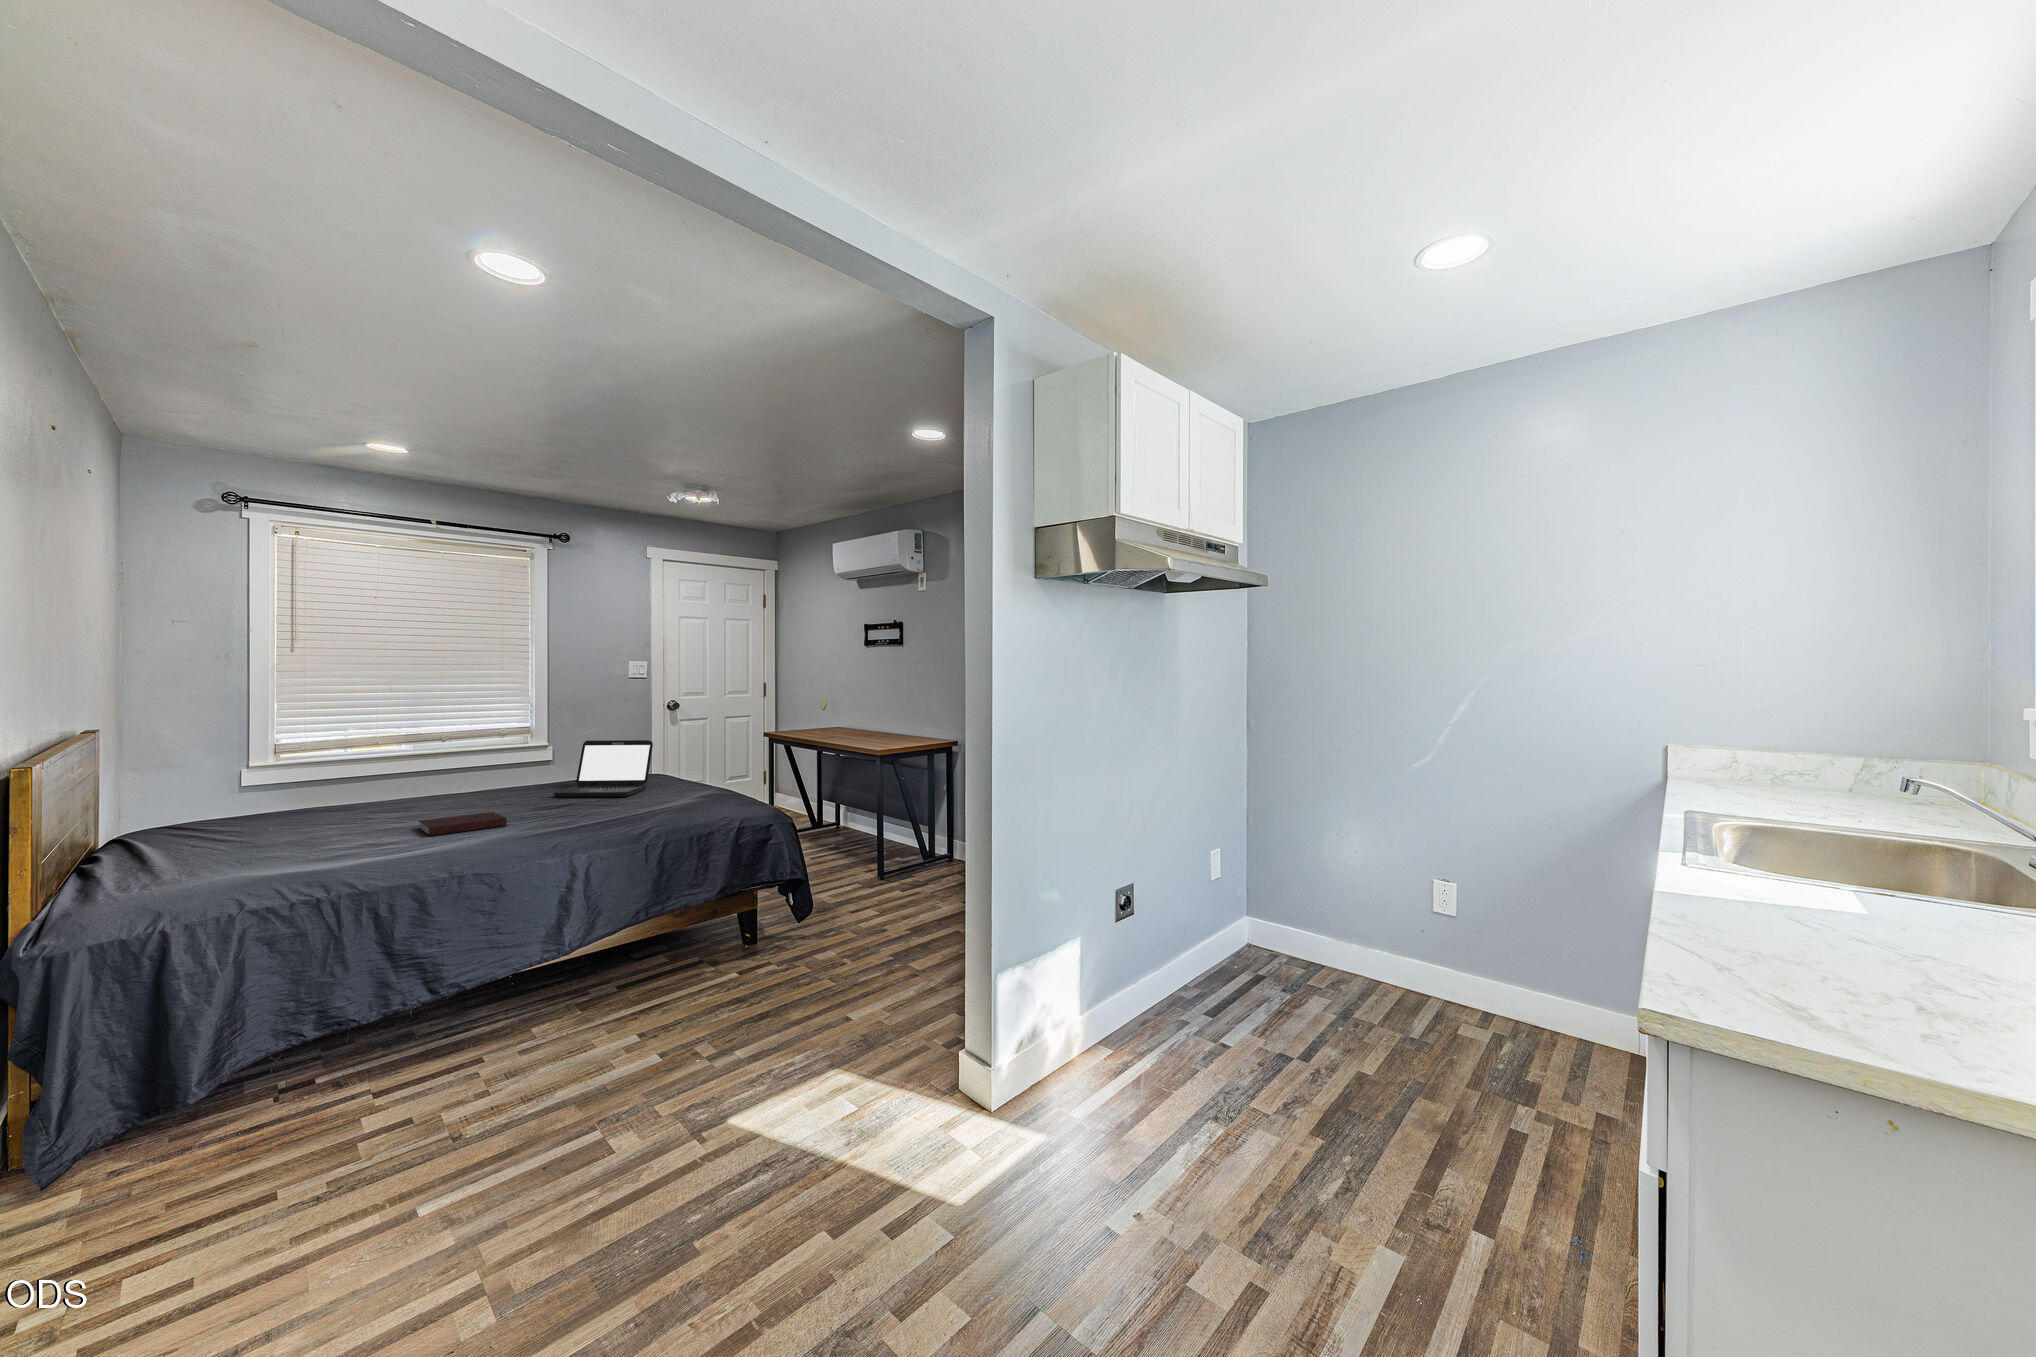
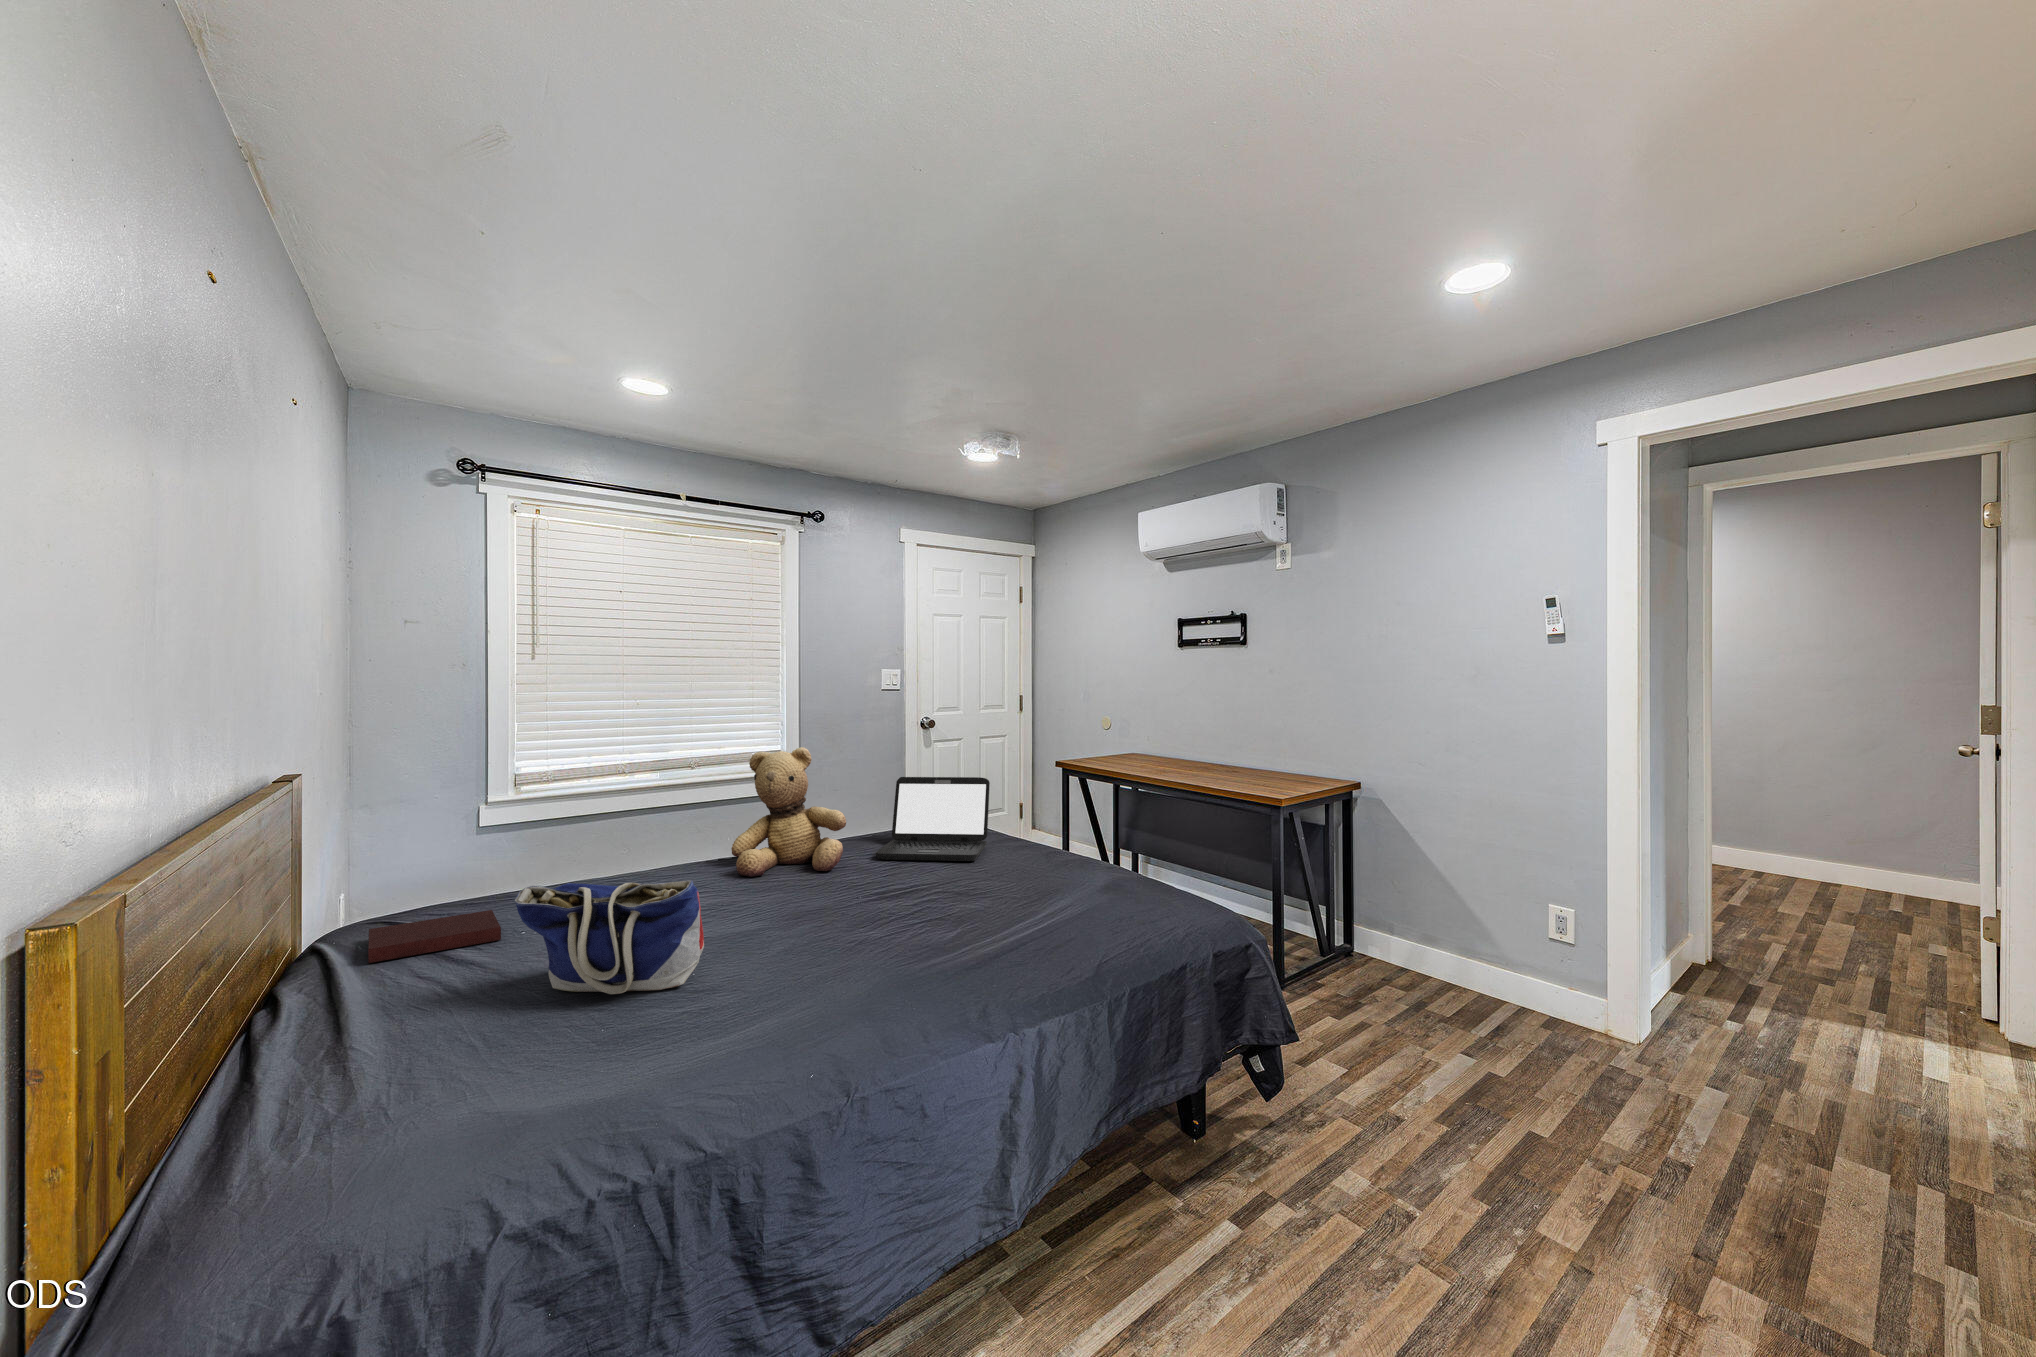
teddy bear: none [435,718,528,808] -> present [731,747,846,877]
tote bag: none [223,792,368,863] -> present [515,880,704,994]
notebook: present [419,812,507,836] -> present [368,910,501,963]

